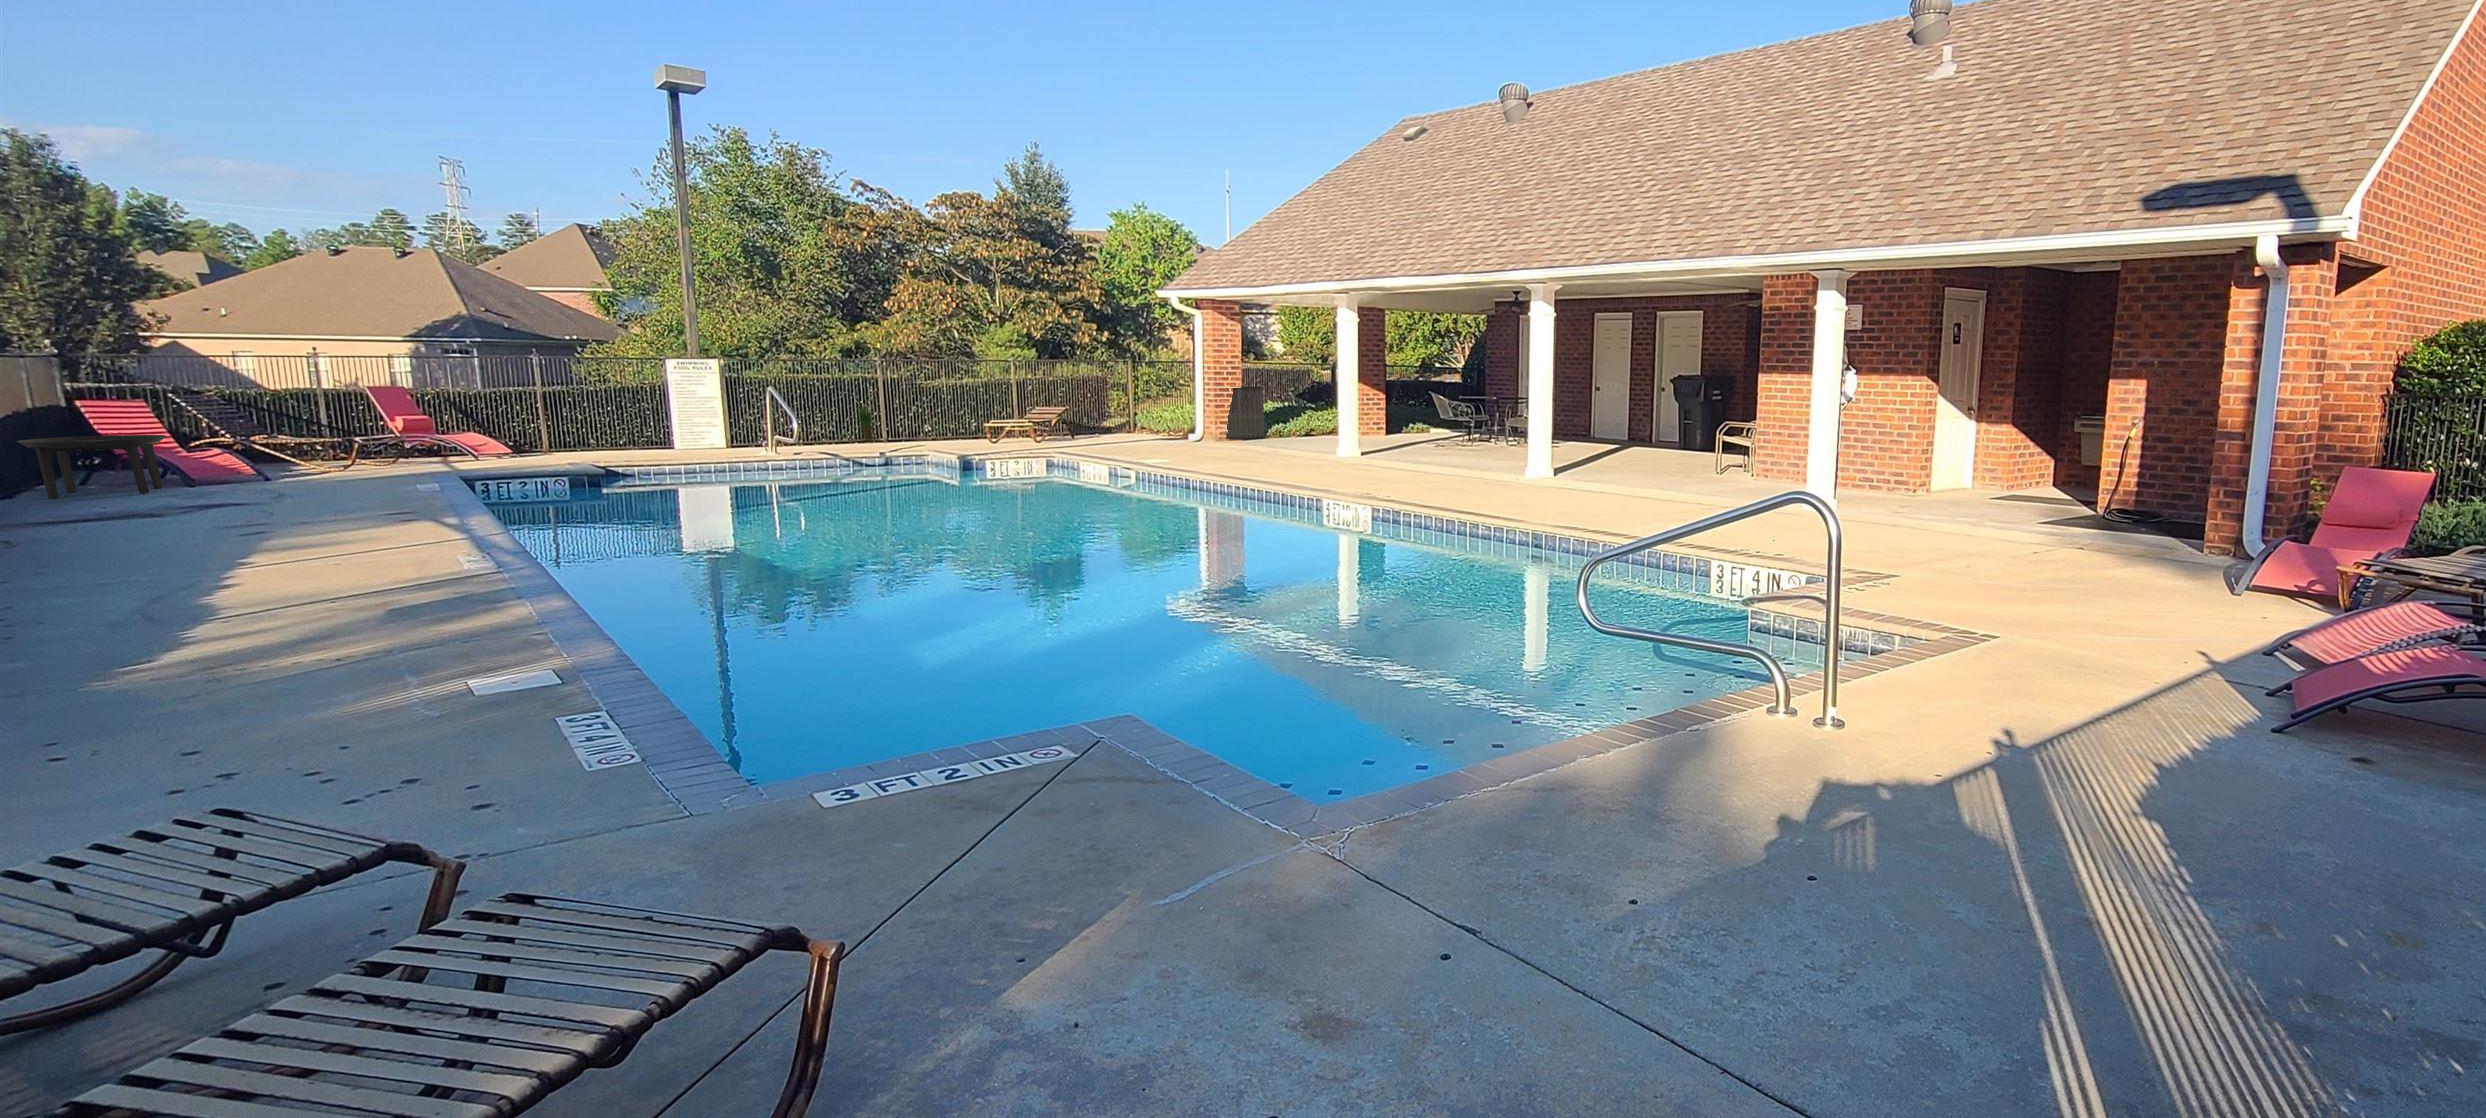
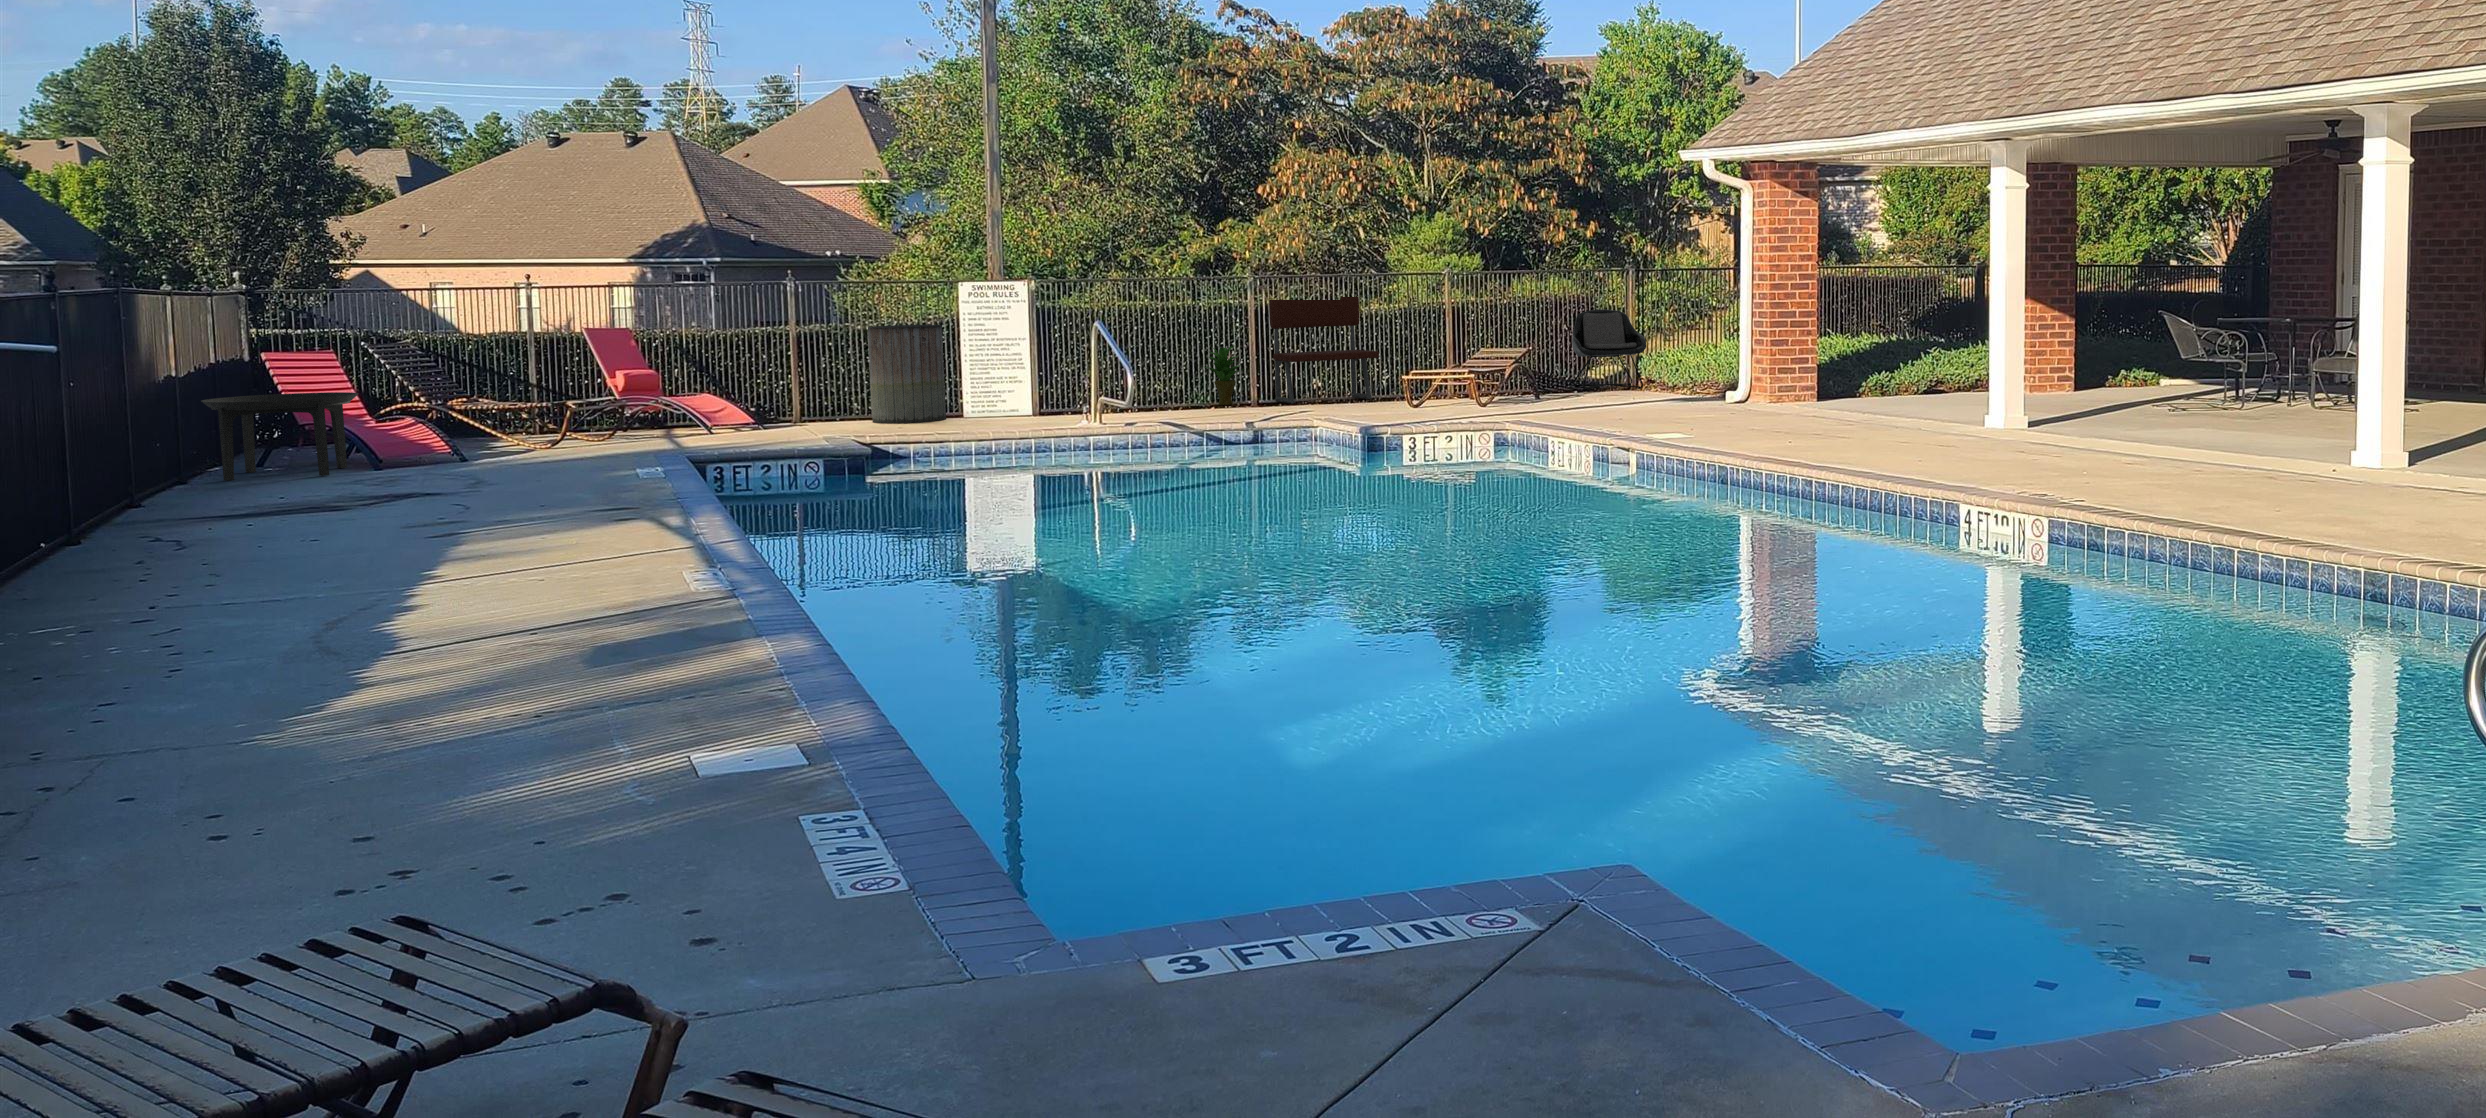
bench: none [894,374,970,440] -> present [1269,297,1379,404]
lounge chair: none [1094,385,1139,432] -> present [1572,309,1646,391]
trash can: present [1226,386,1265,440] -> present [868,325,946,424]

